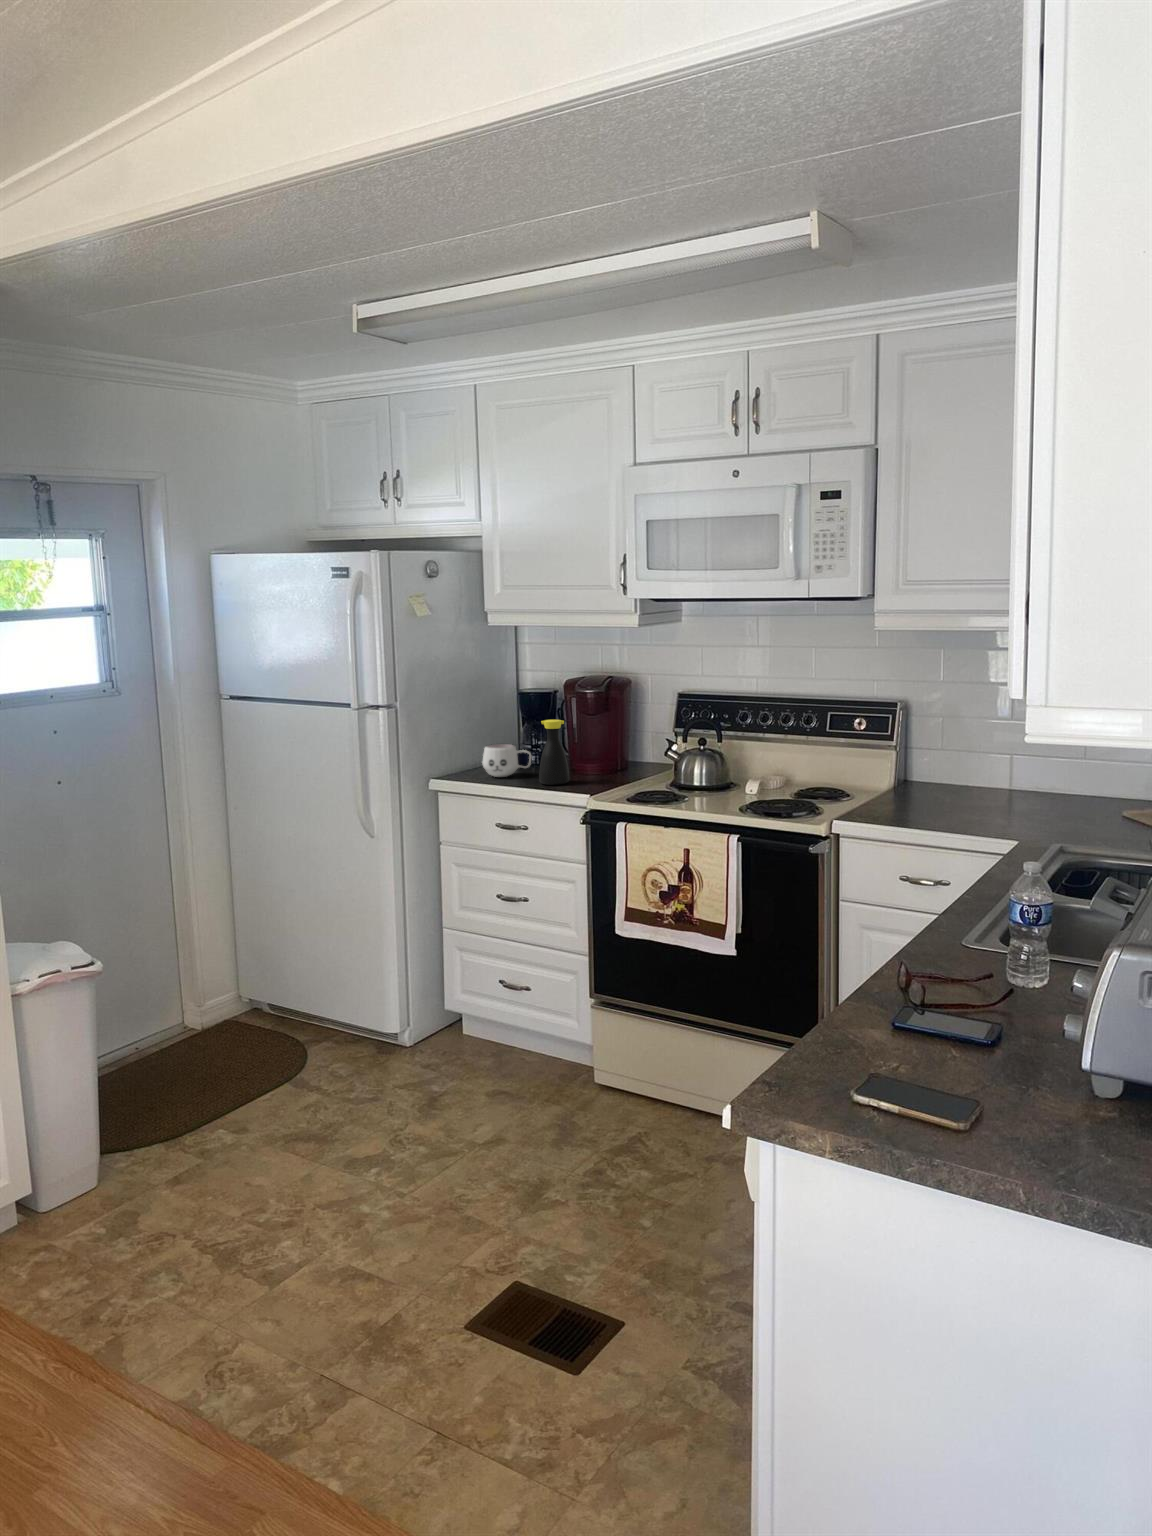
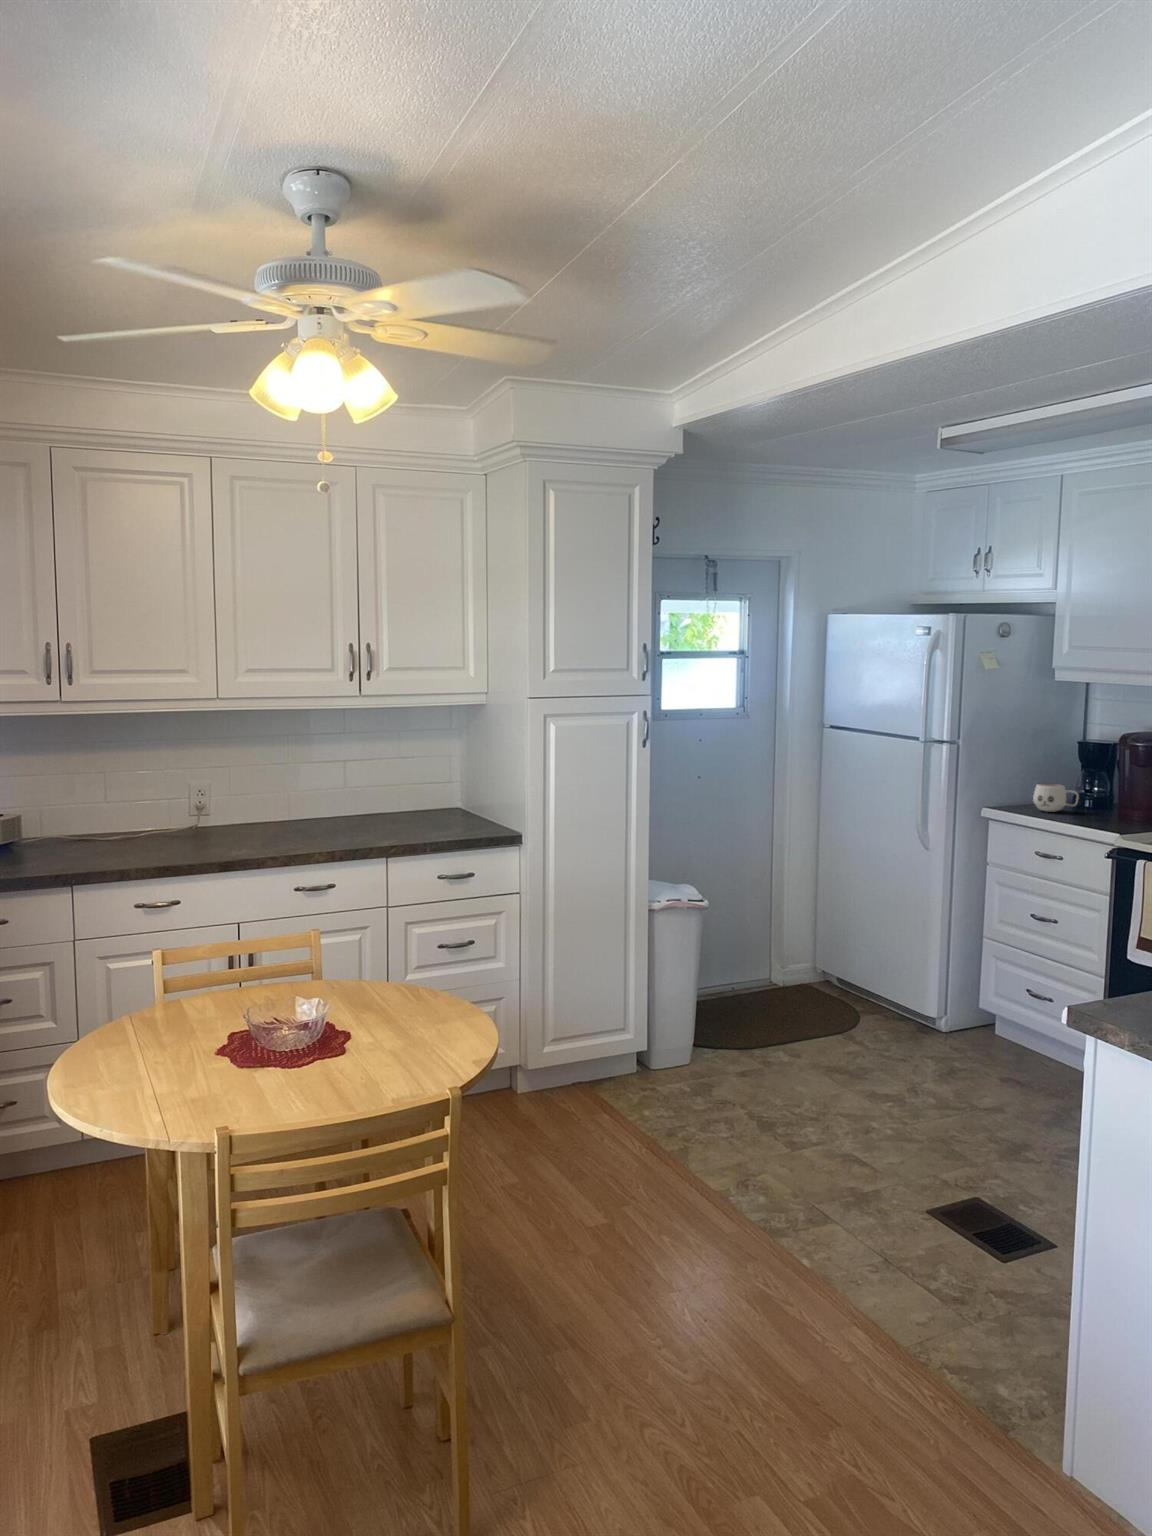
bottle: present [539,720,569,785] -> none [1080,765,1109,822]

